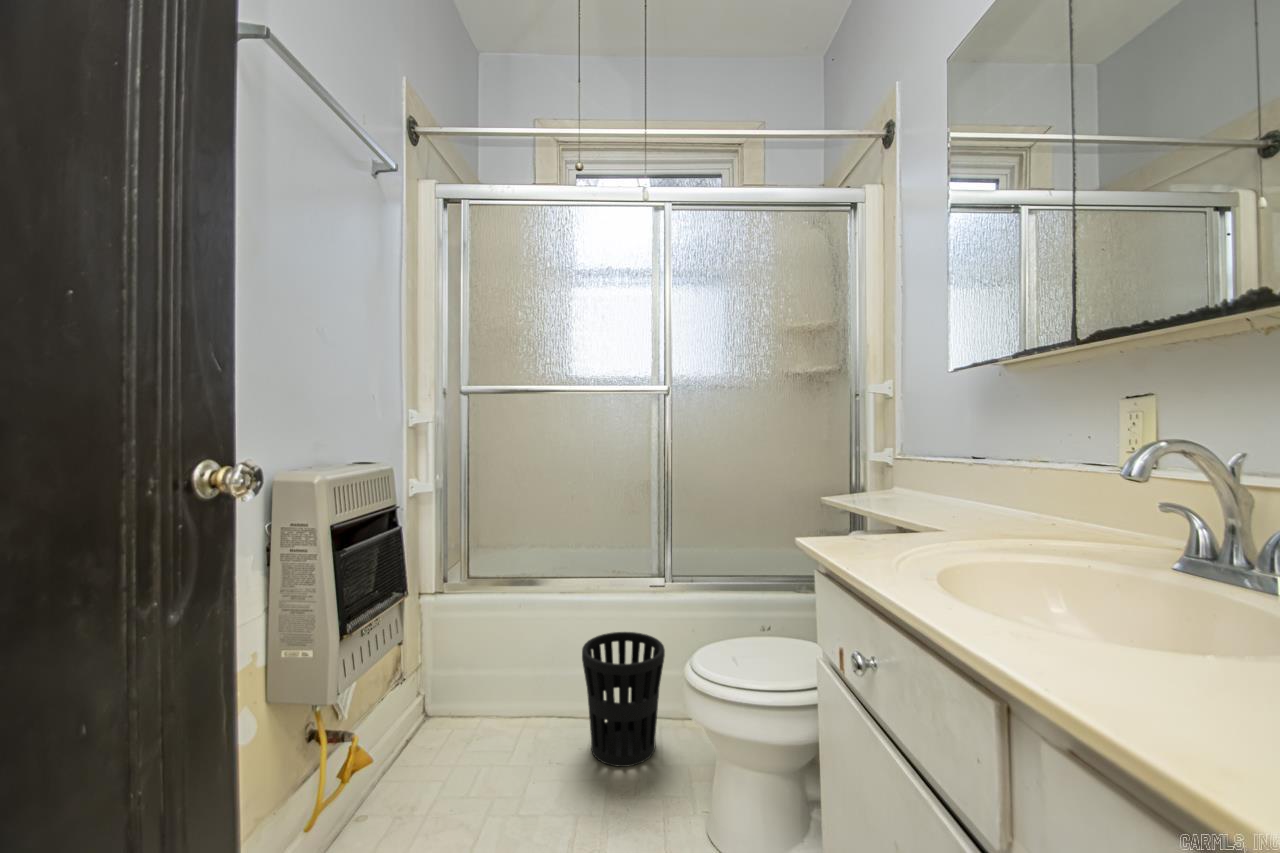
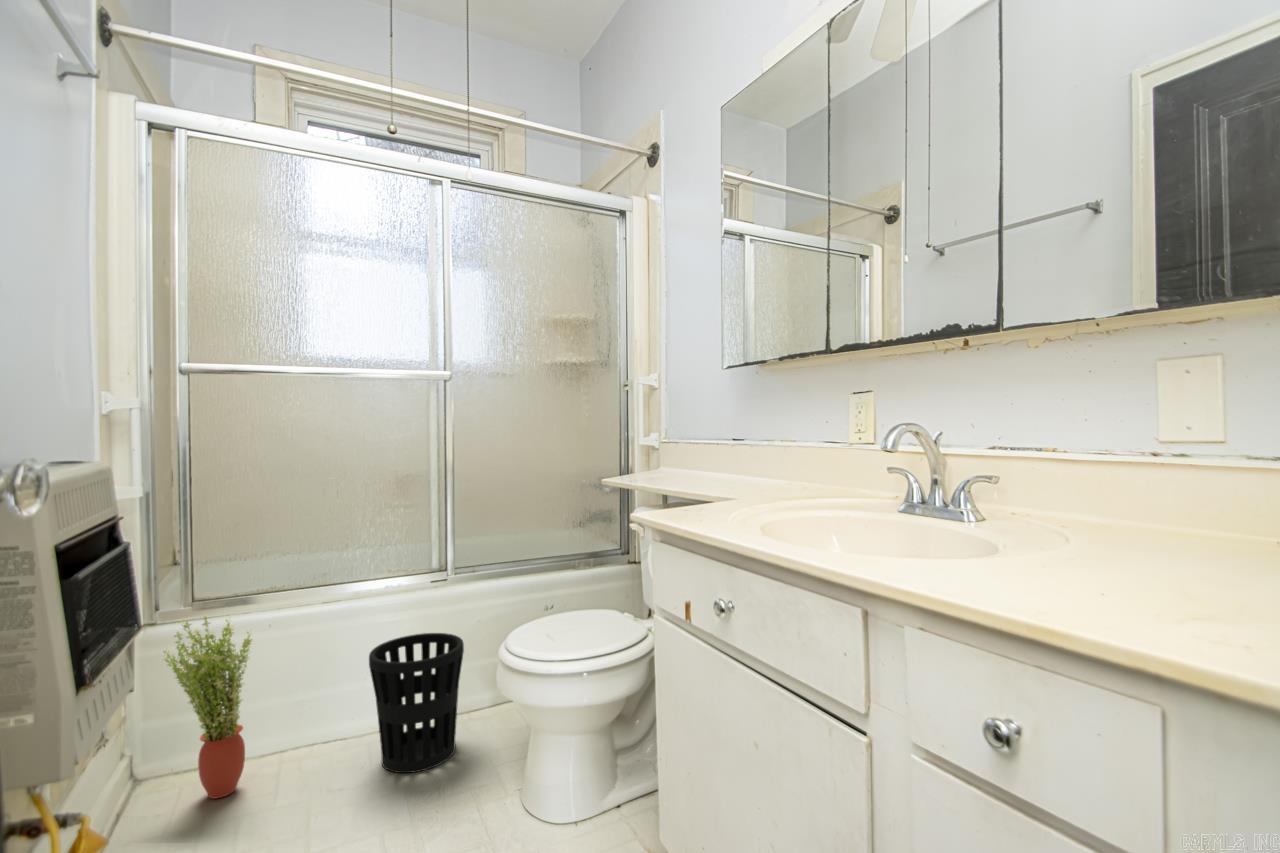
potted plant: none [436,590,500,739] -> present [163,617,252,799]

